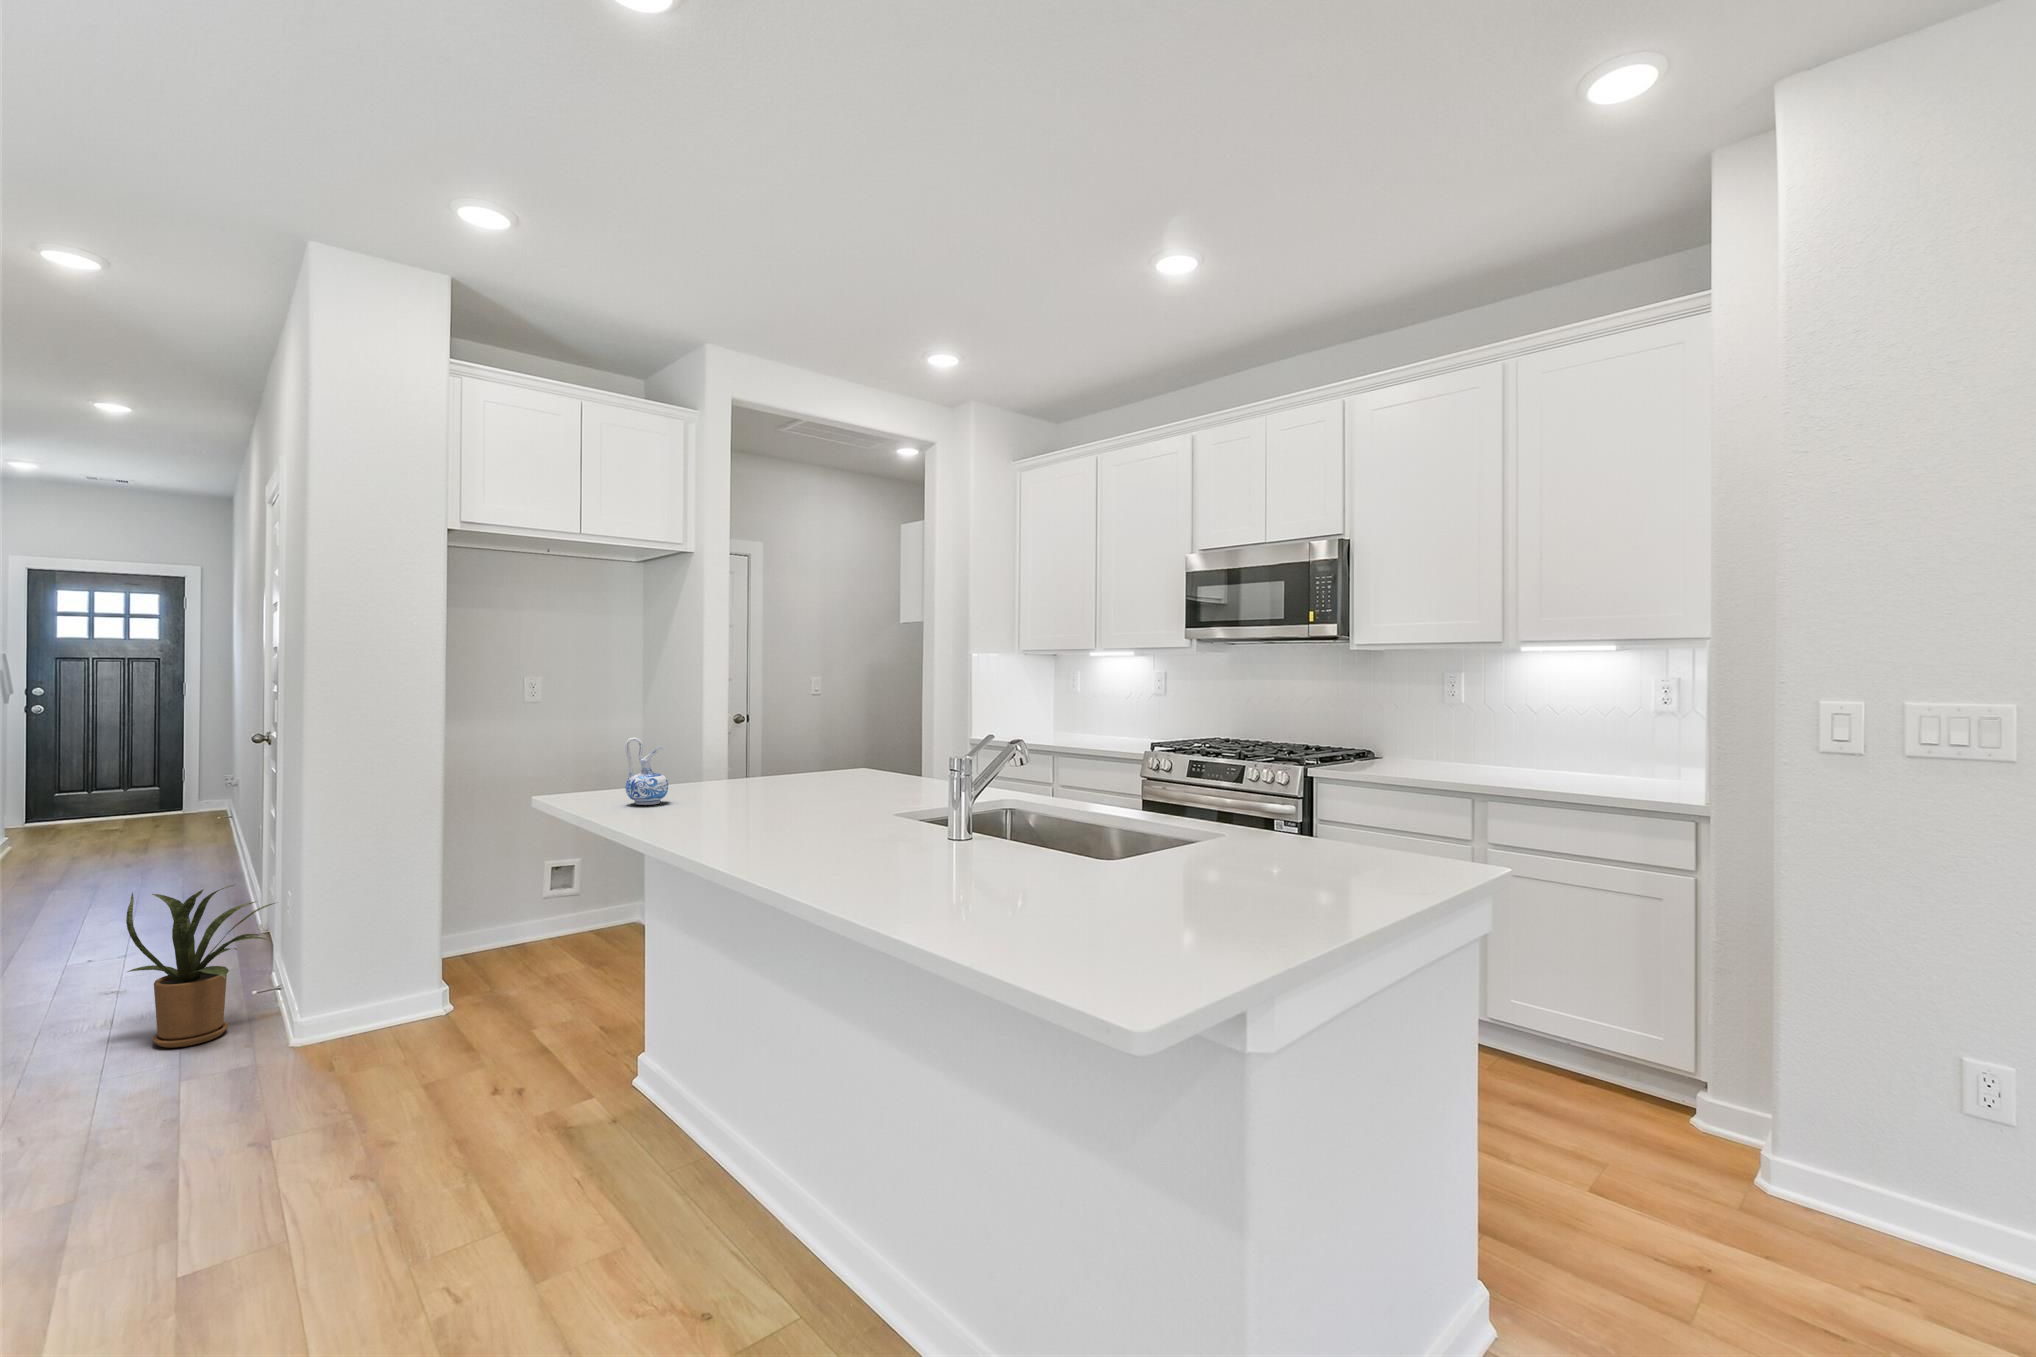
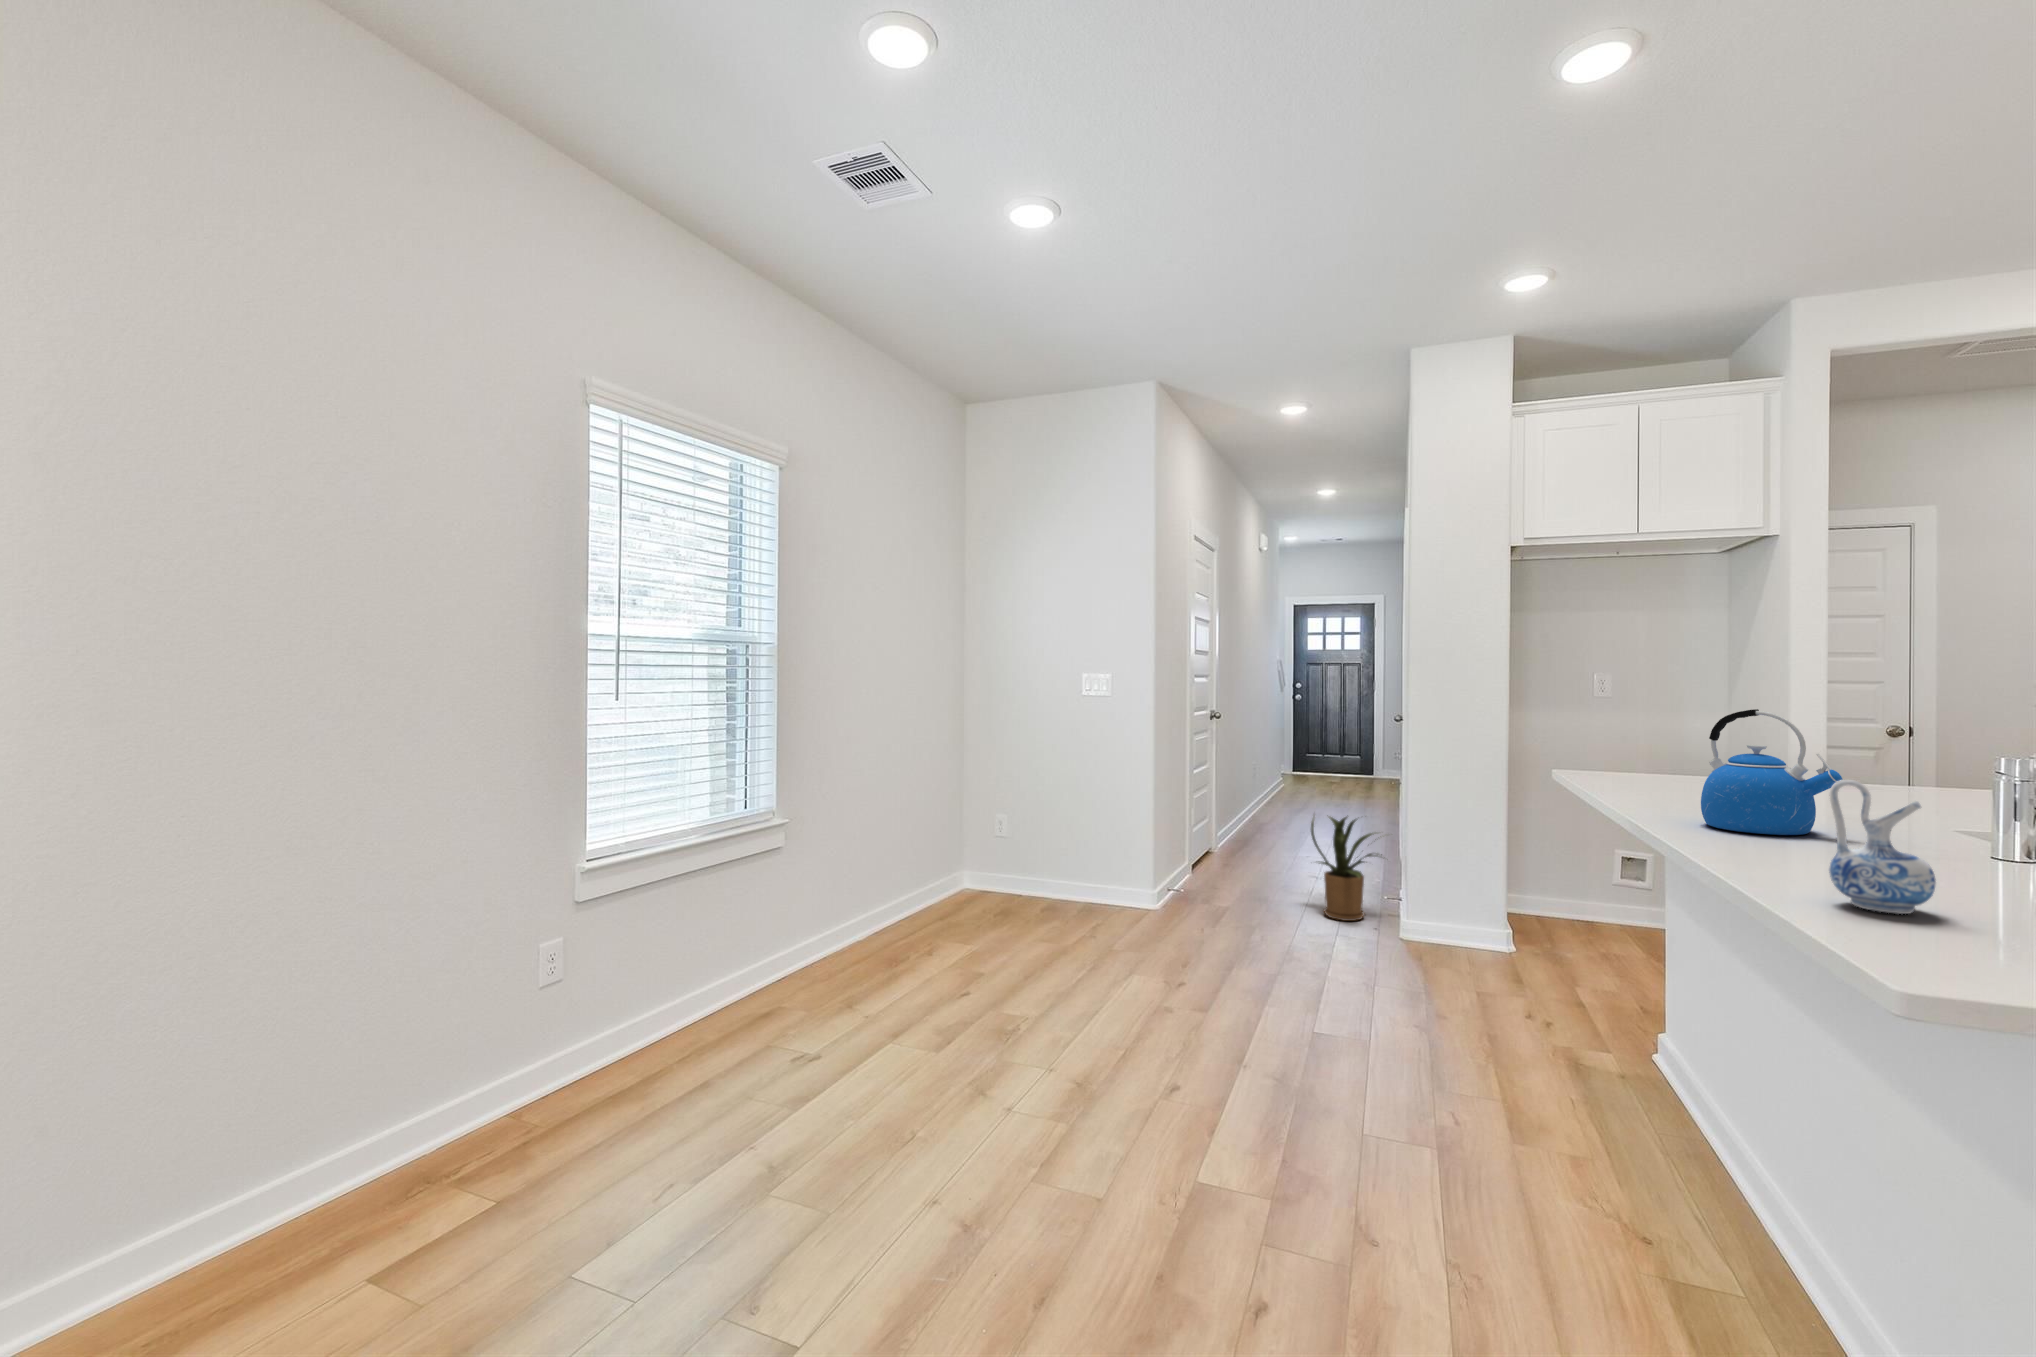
kettle: none [728,725,837,847] -> present [1701,709,1843,835]
ceramic pitcher: present [625,738,668,805] -> present [1829,780,1936,914]

